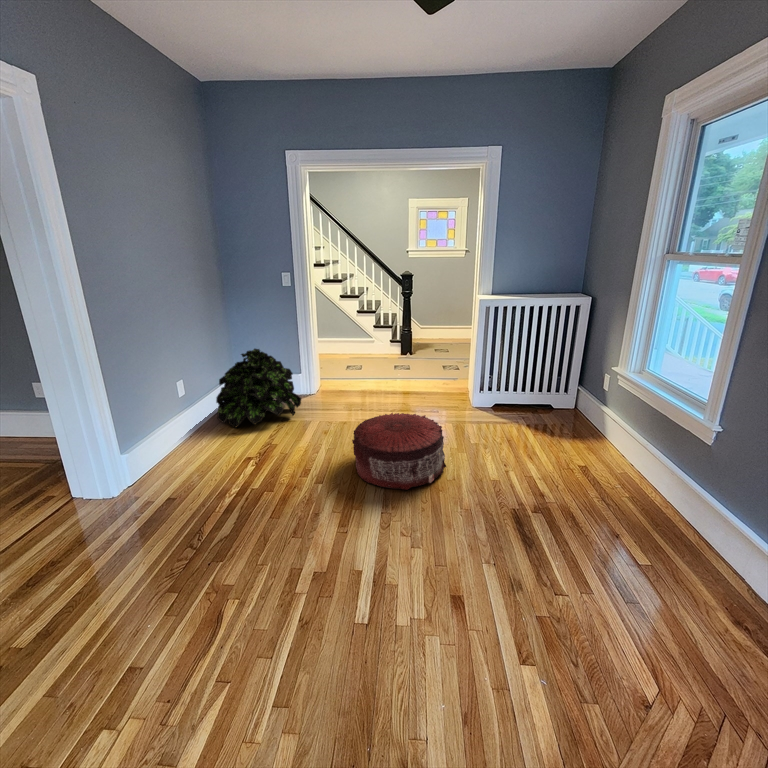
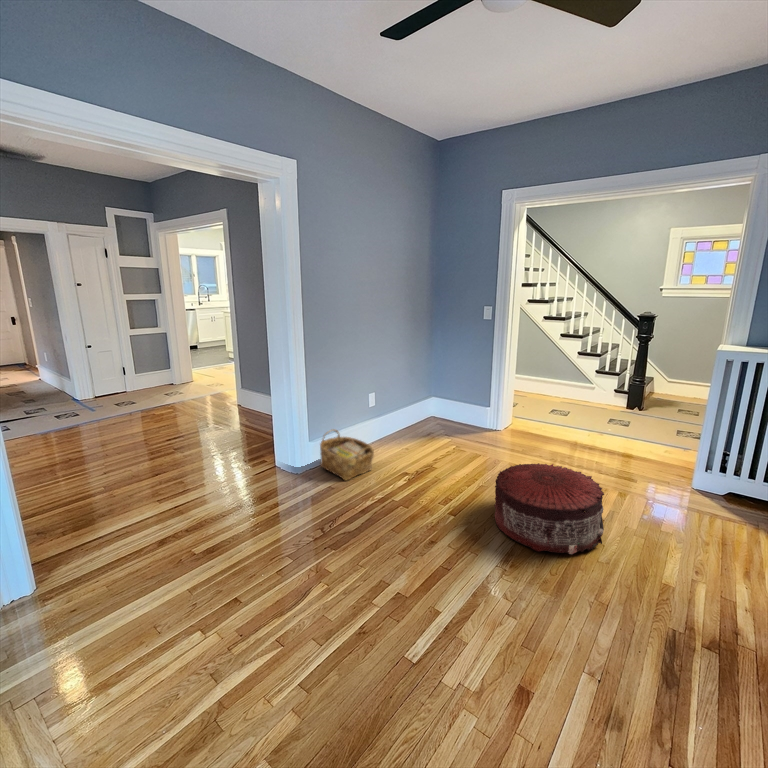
potted plant: present [216,349,301,428] -> none [401,375,479,446]
woven basket: none [134,432,209,487] -> present [320,429,374,480]

